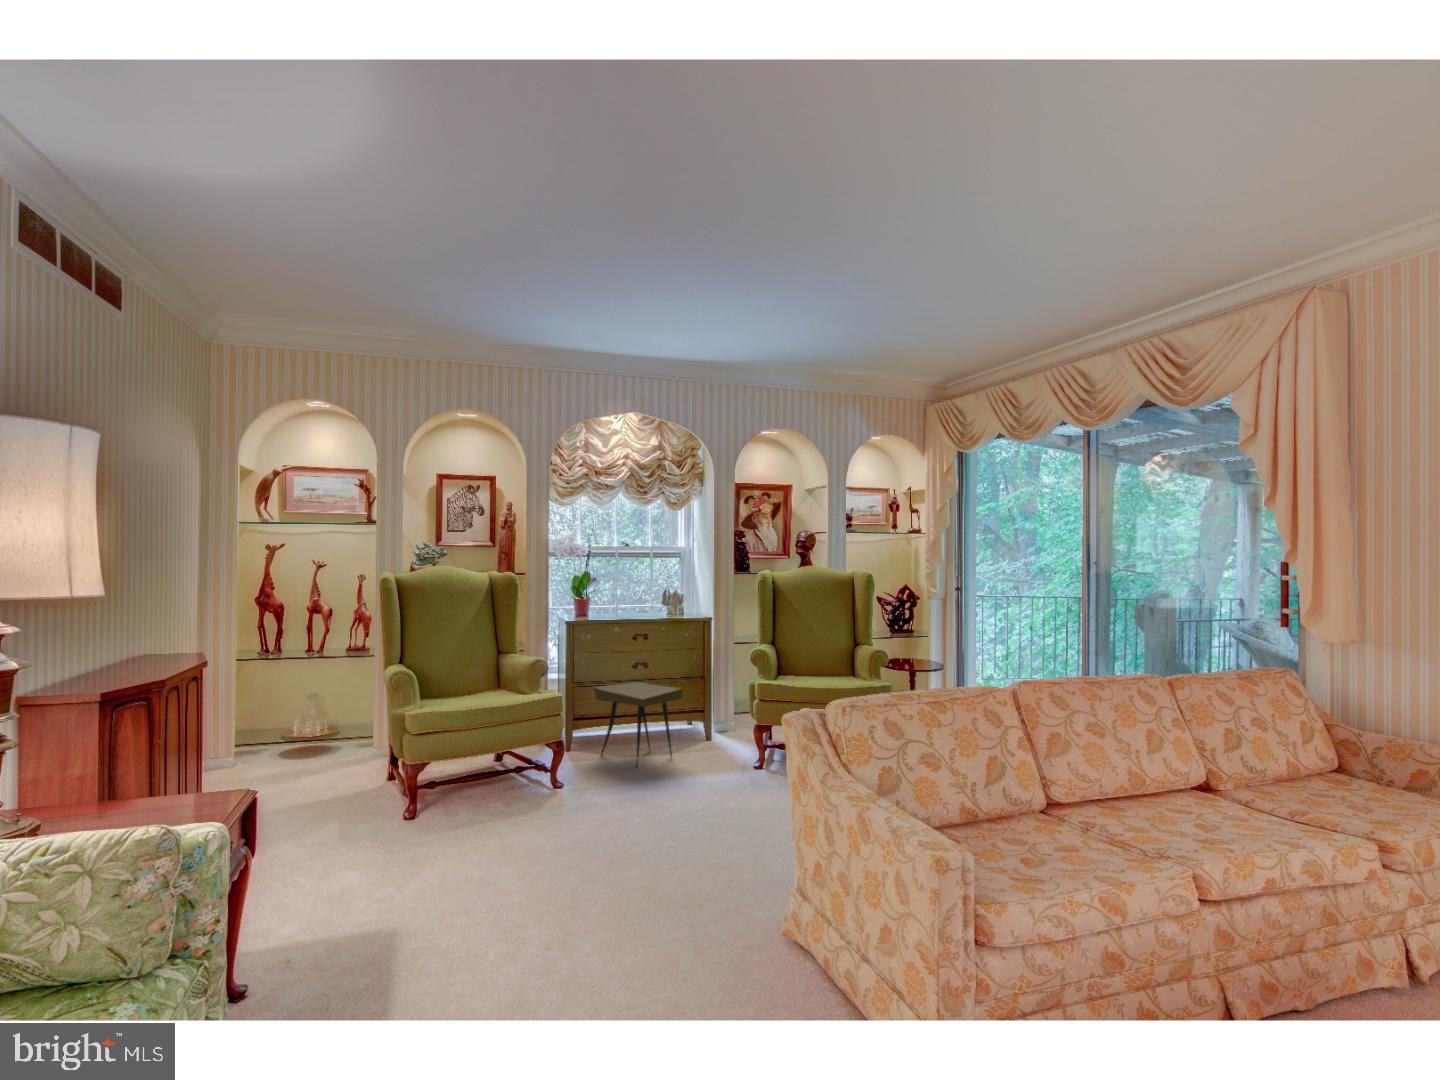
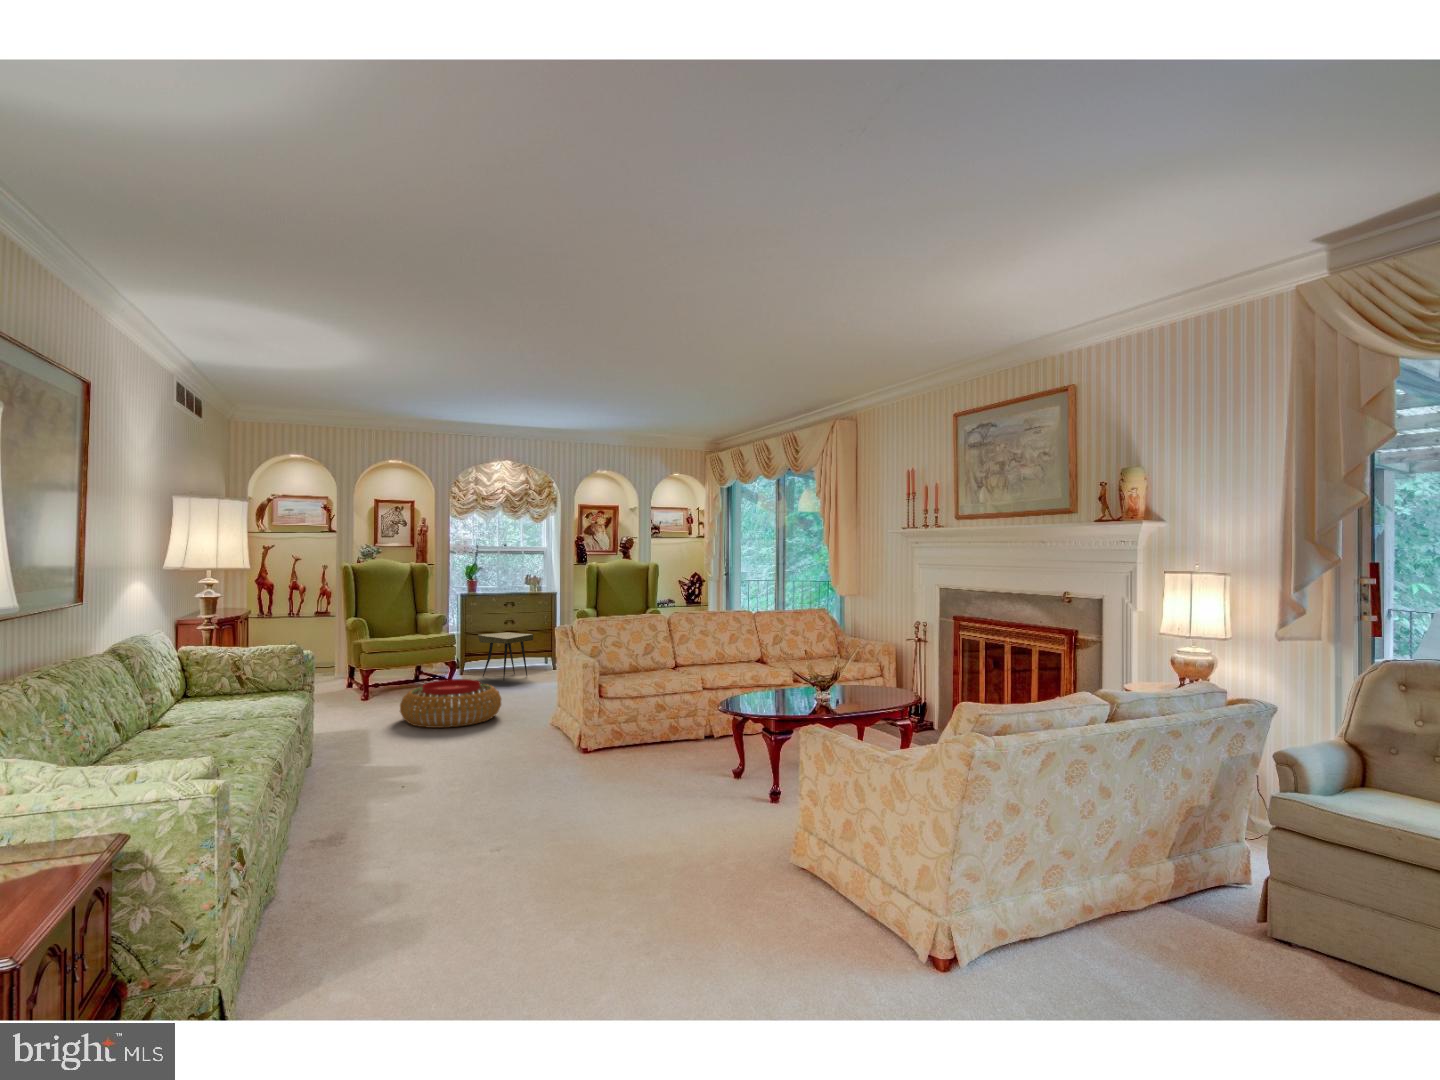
pouf: none [458,807,663,942] -> present [400,679,501,728]

